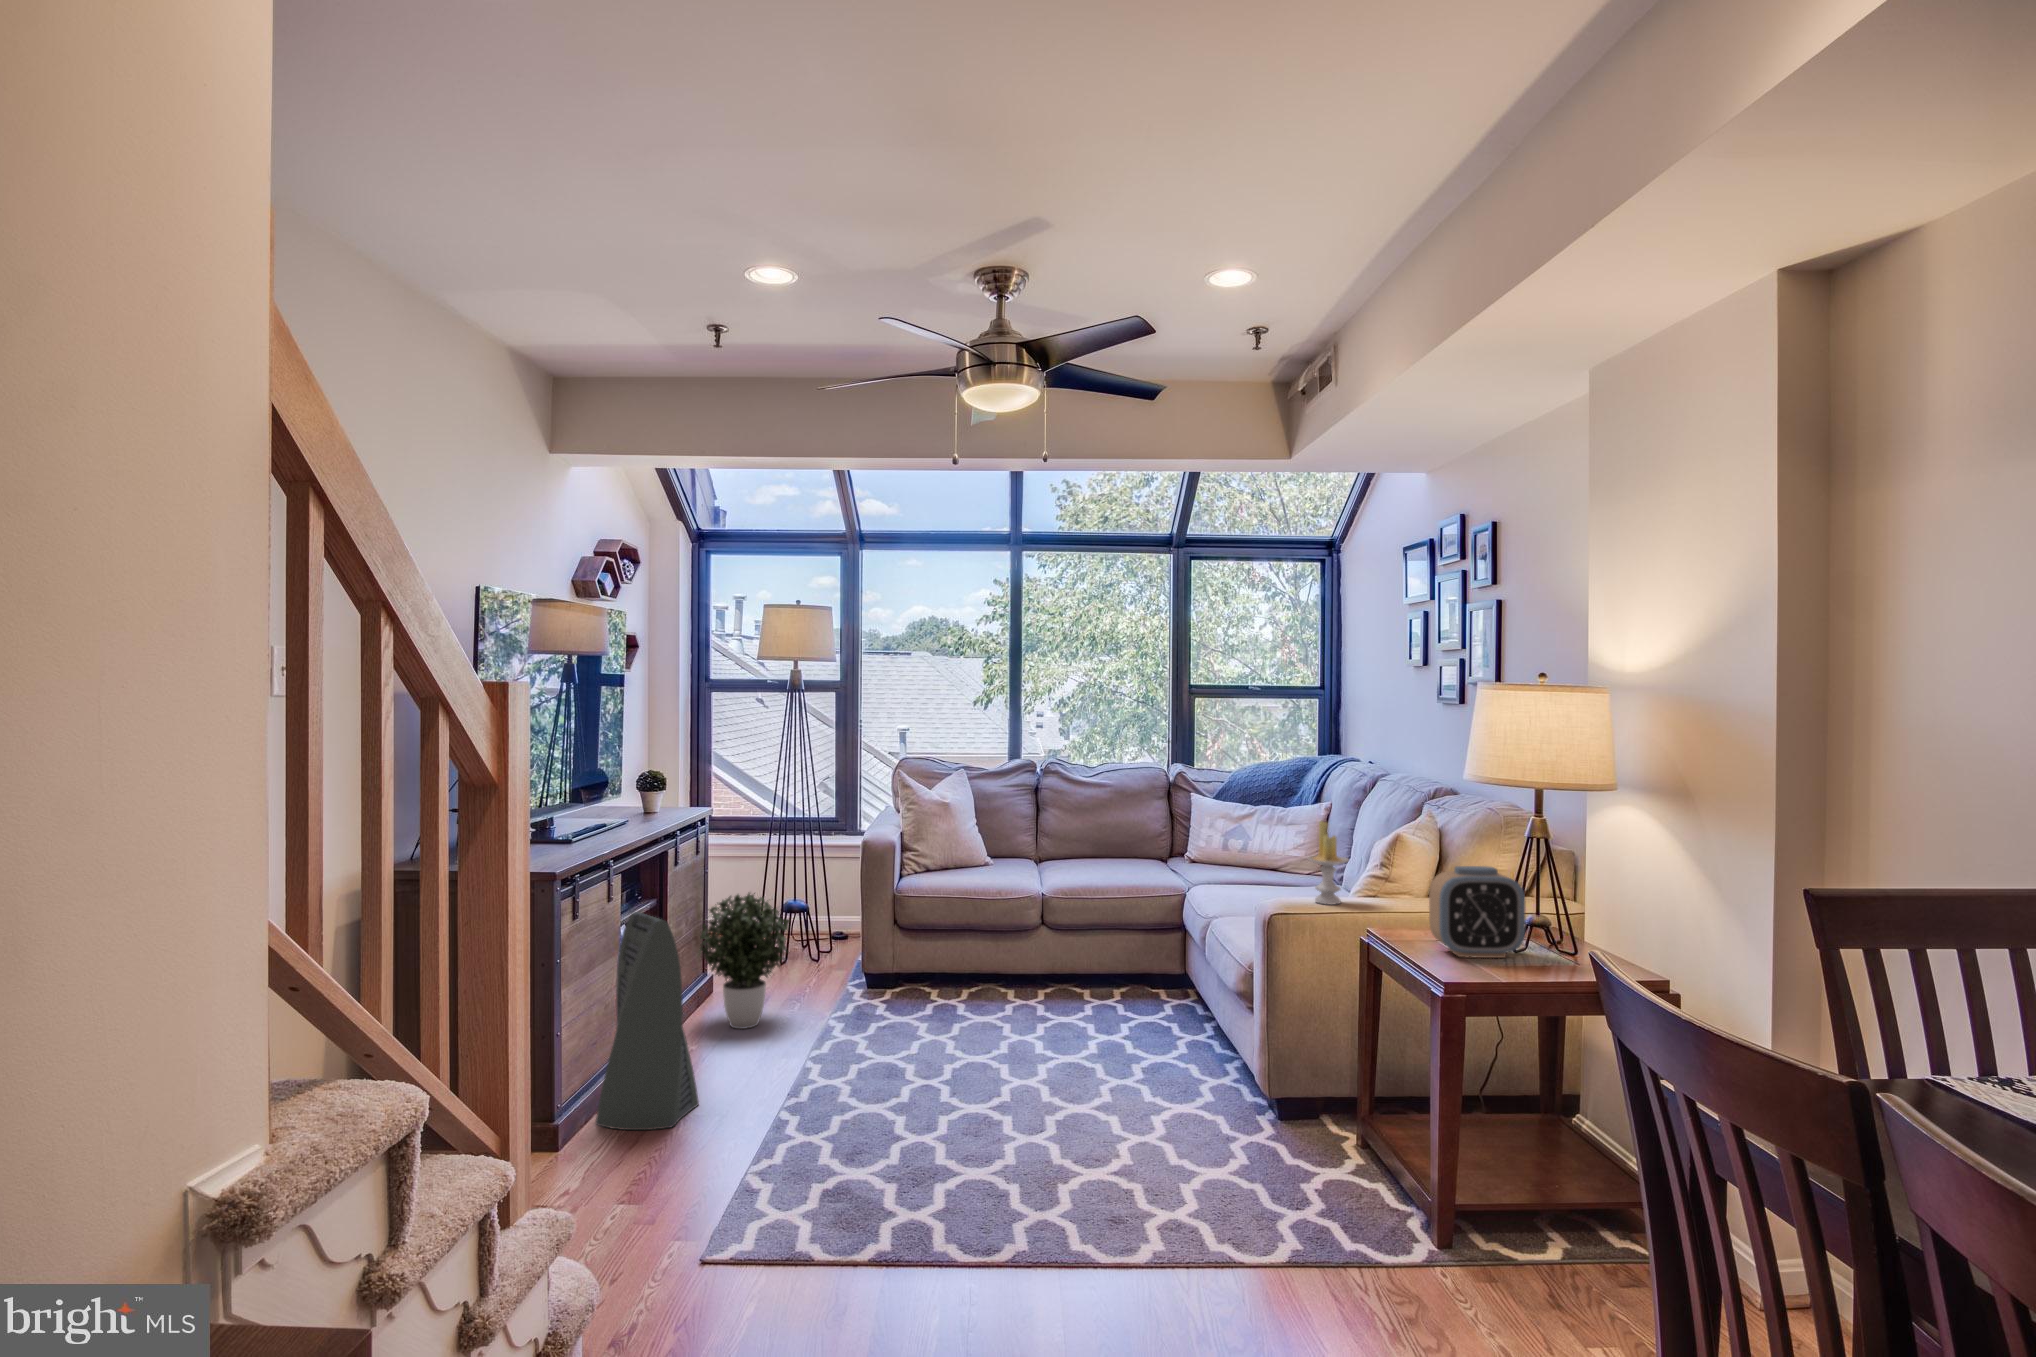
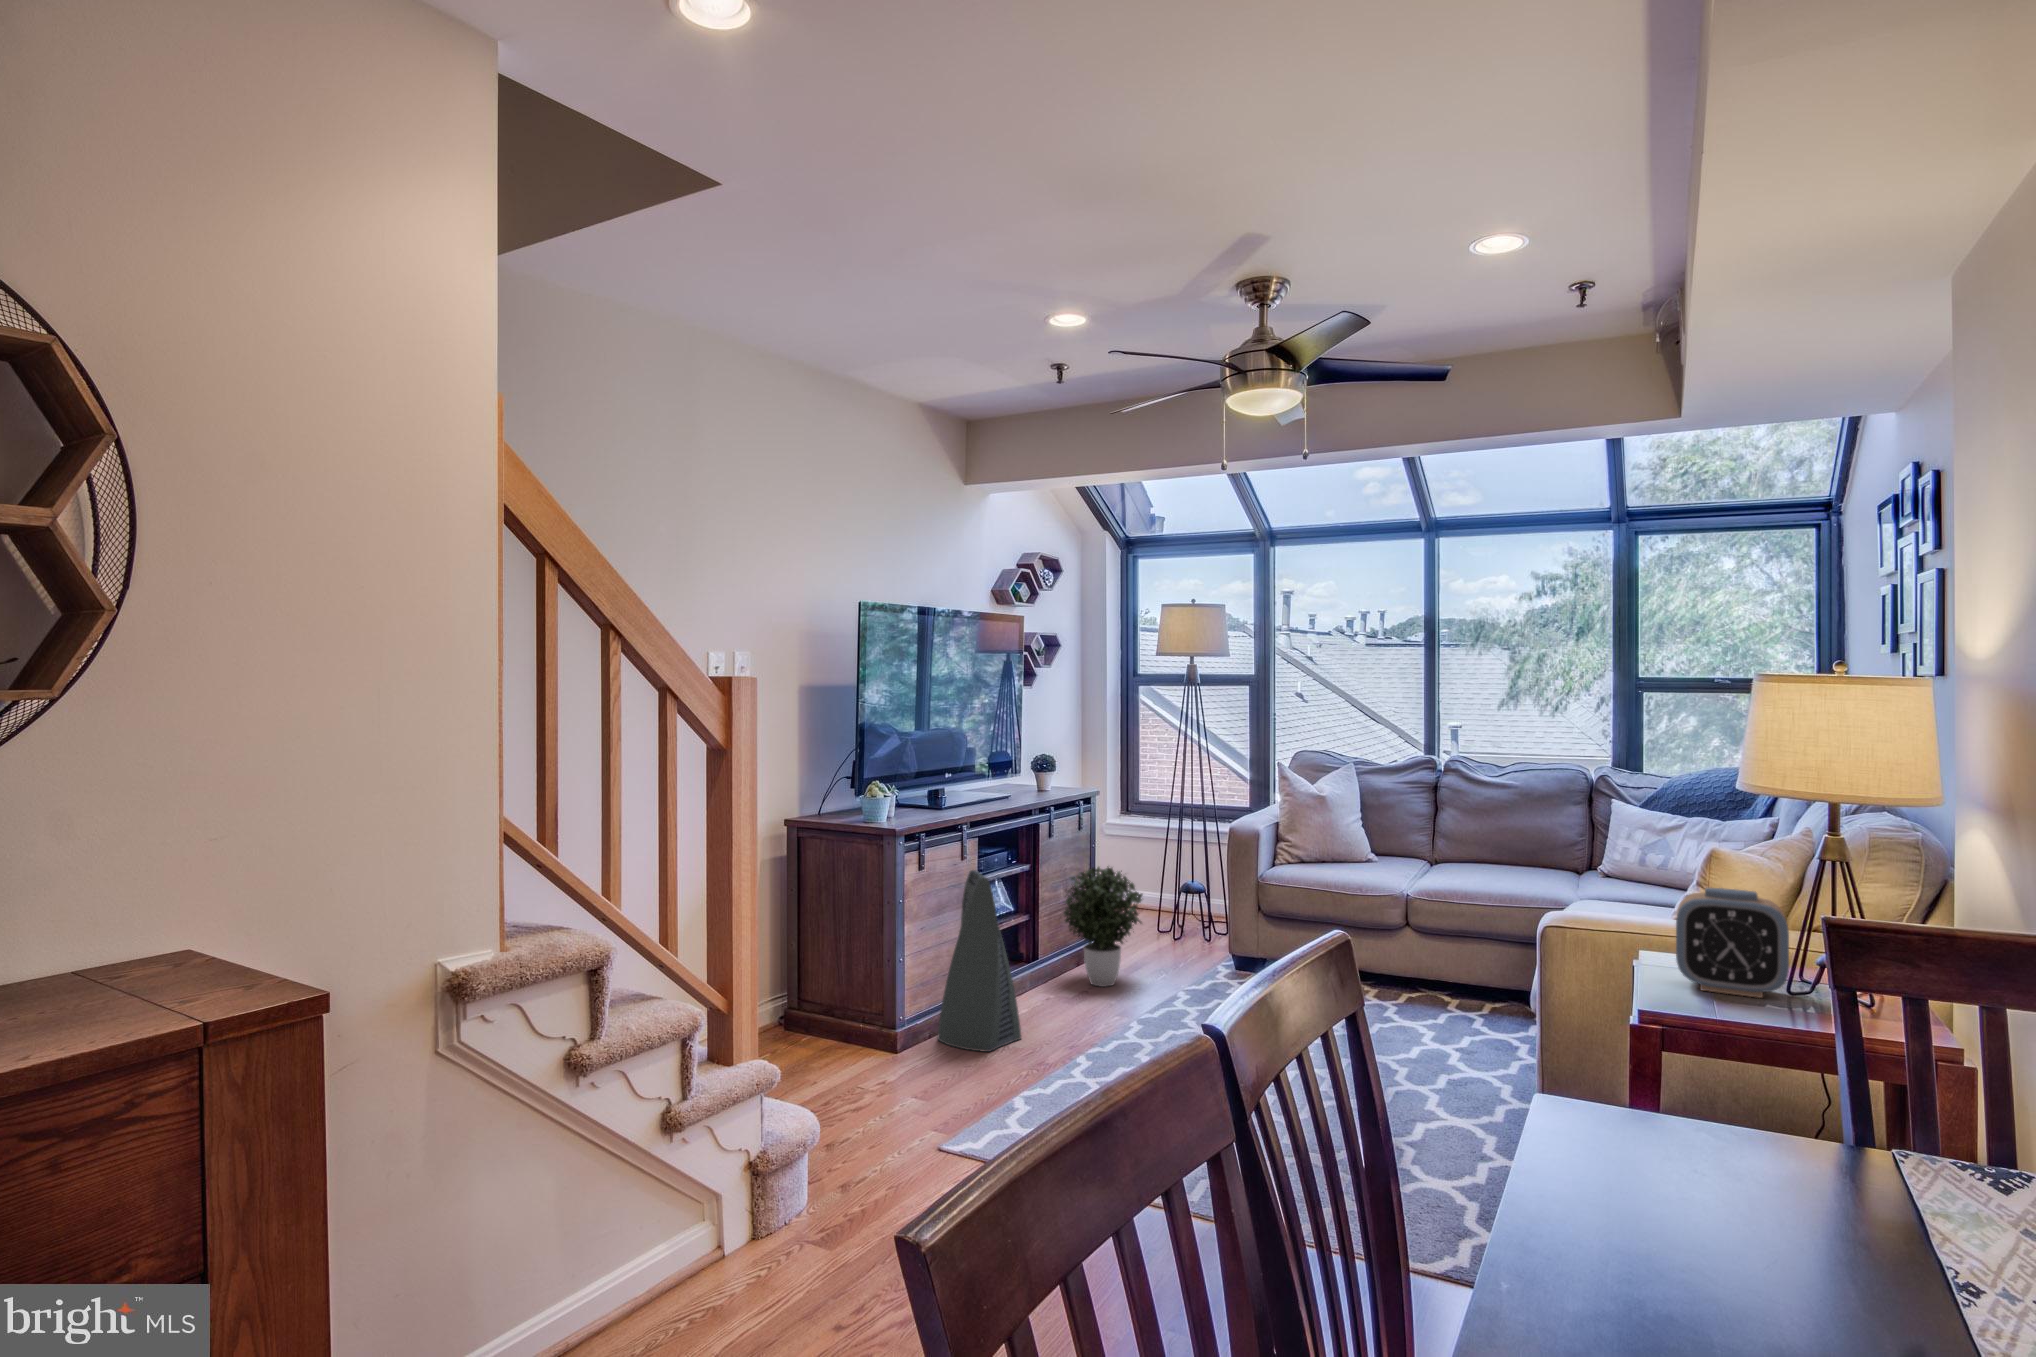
candle: present [1308,821,1349,905] -> none [1609,831,1662,926]

